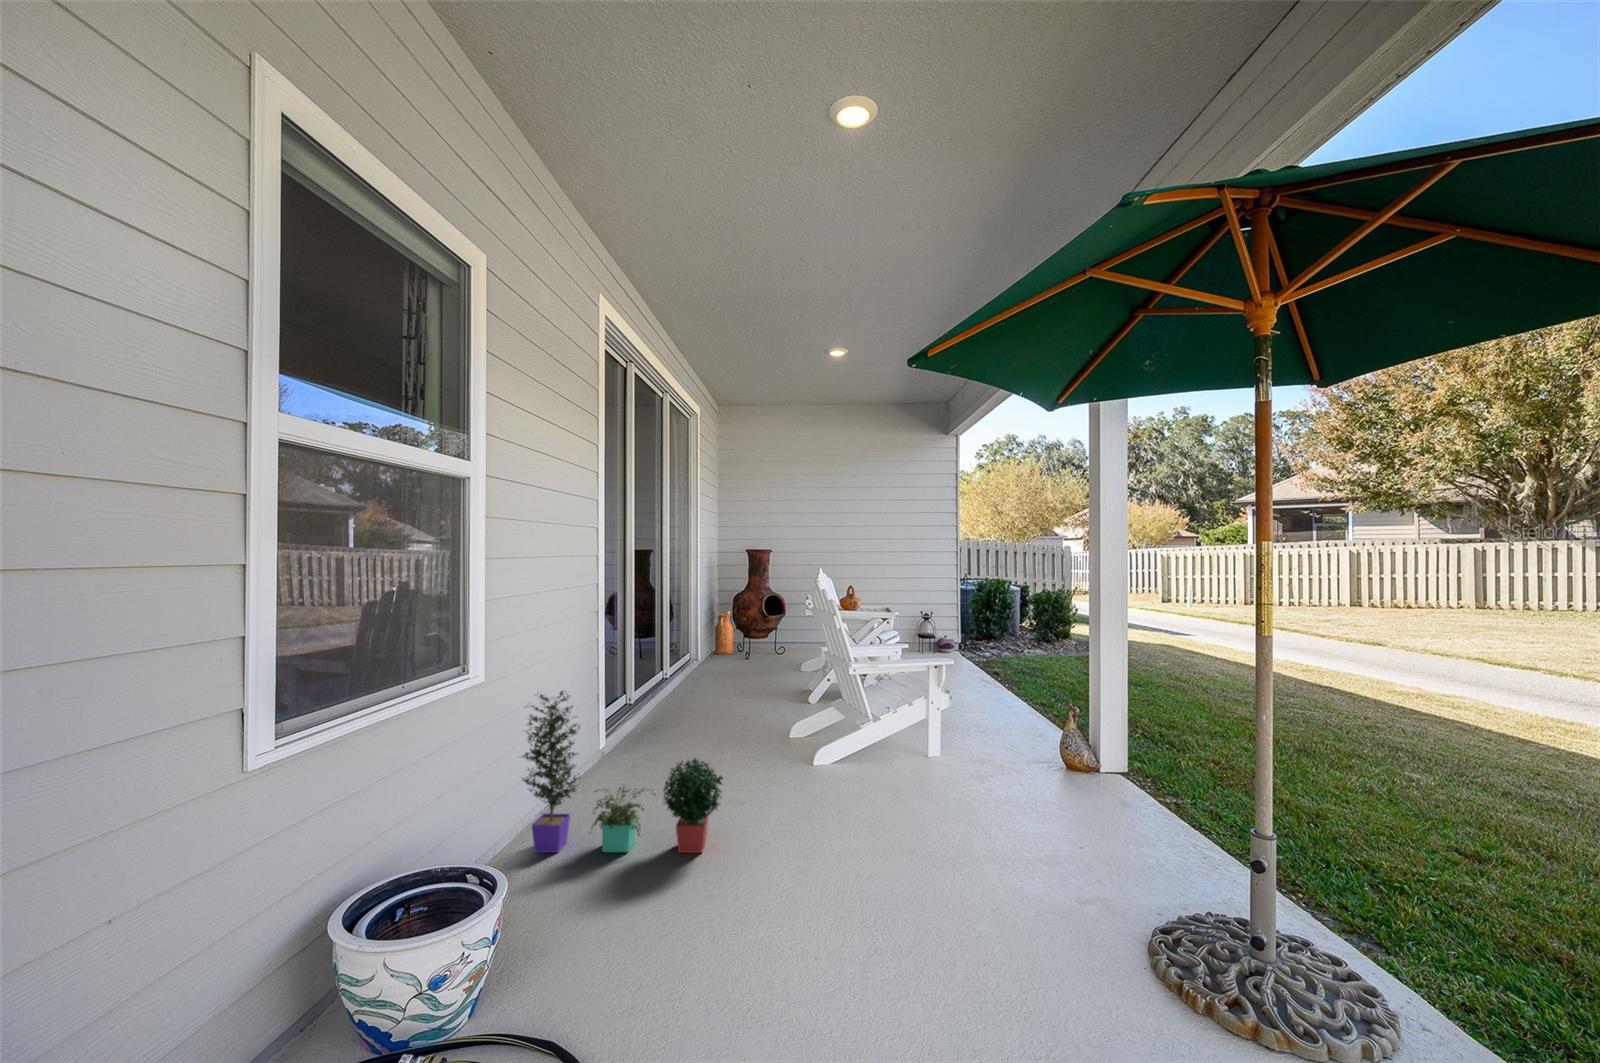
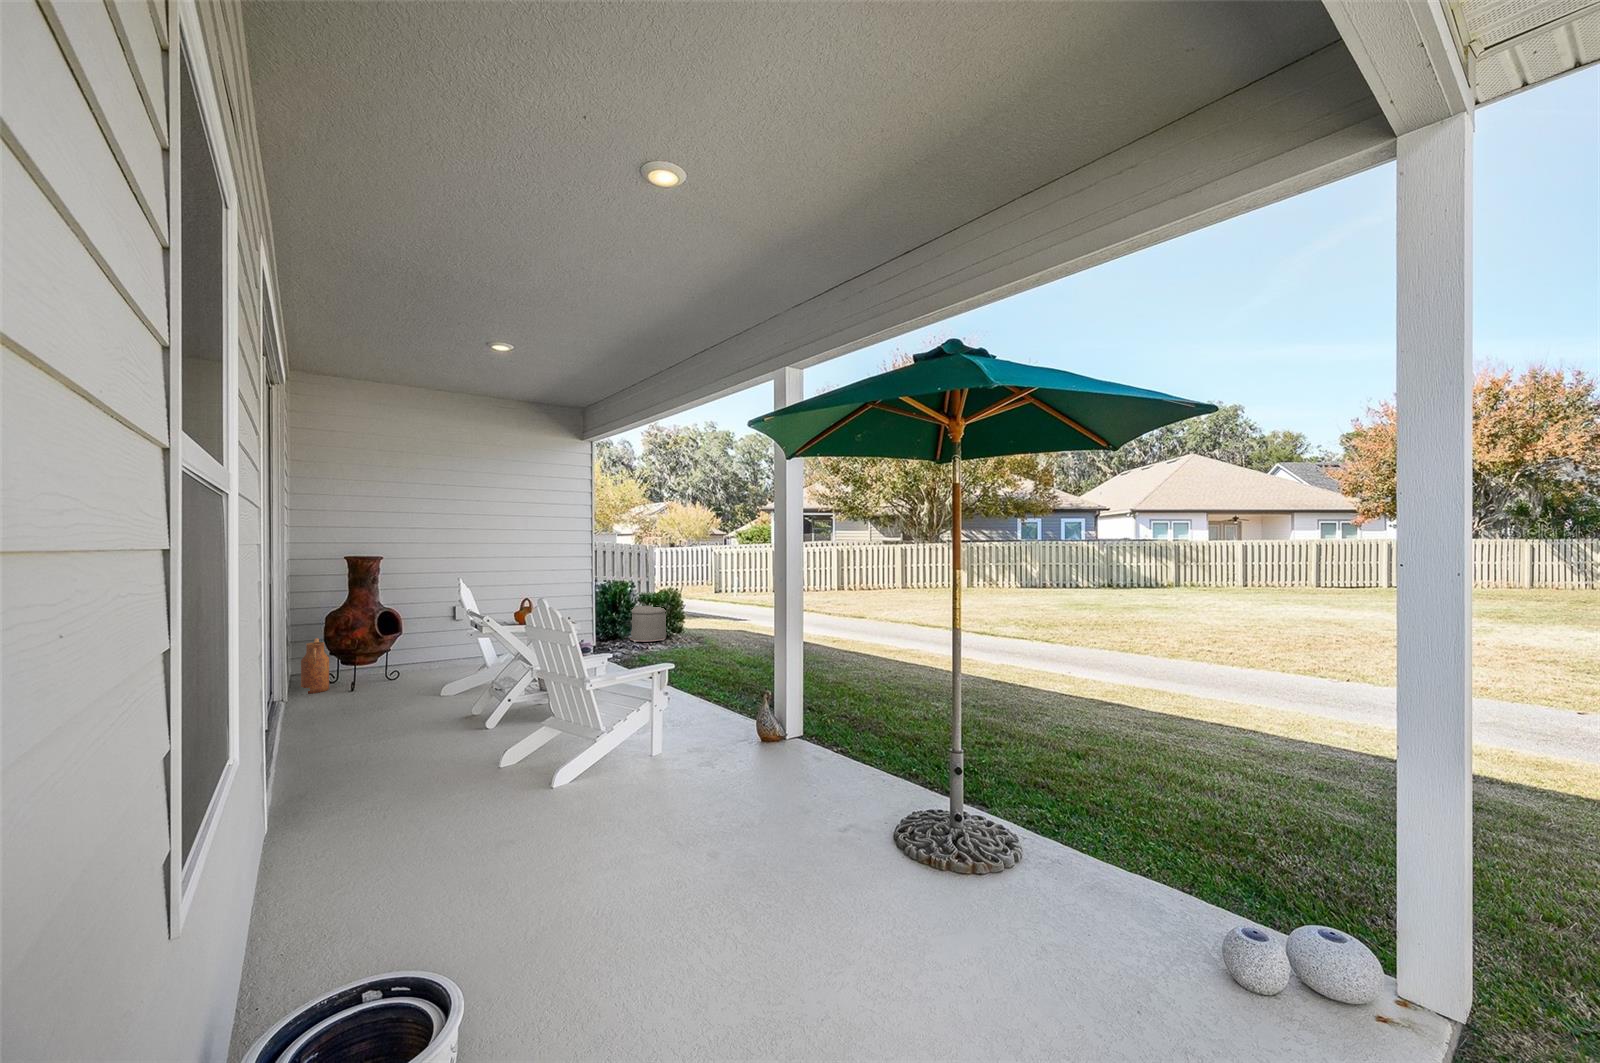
ottoman: none [1007,606,1051,647] -> present [630,605,667,642]
potted plant: present [523,691,723,853] -> none [319,780,571,980]

